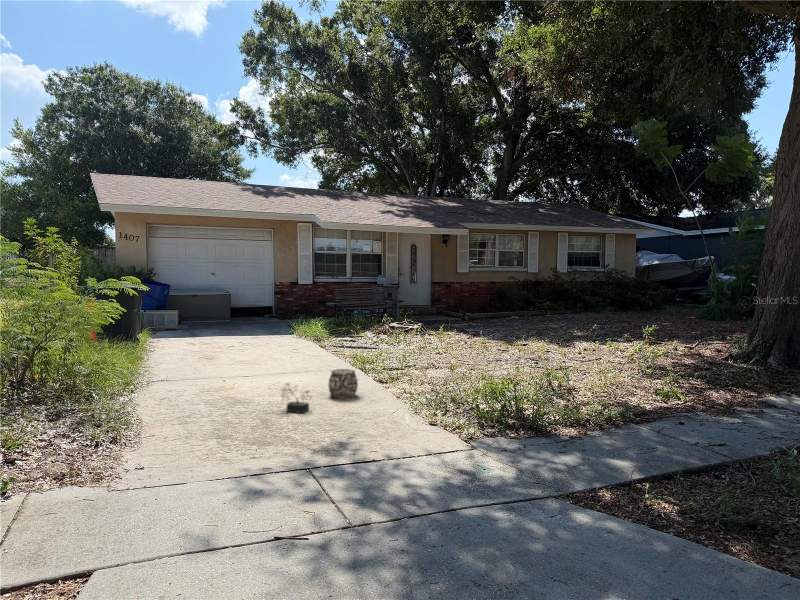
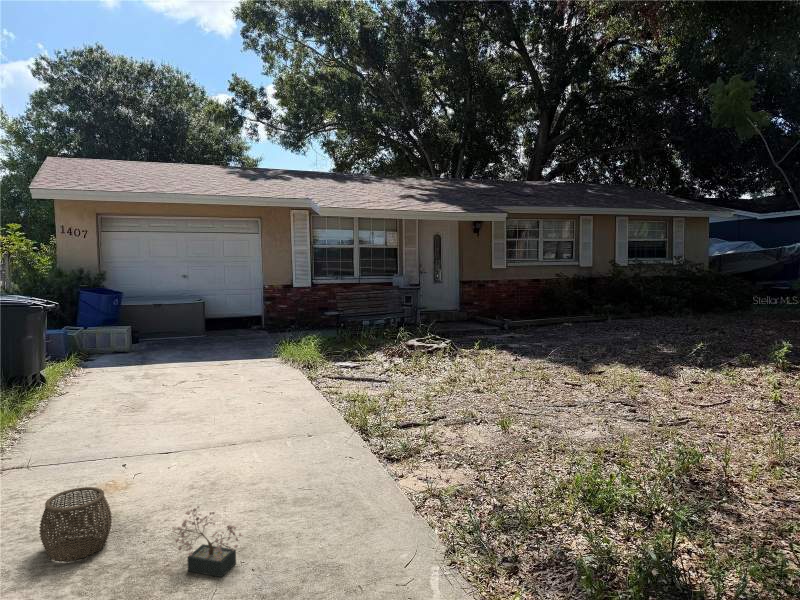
woven basket: present [328,369,358,399] -> present [39,487,112,561]

